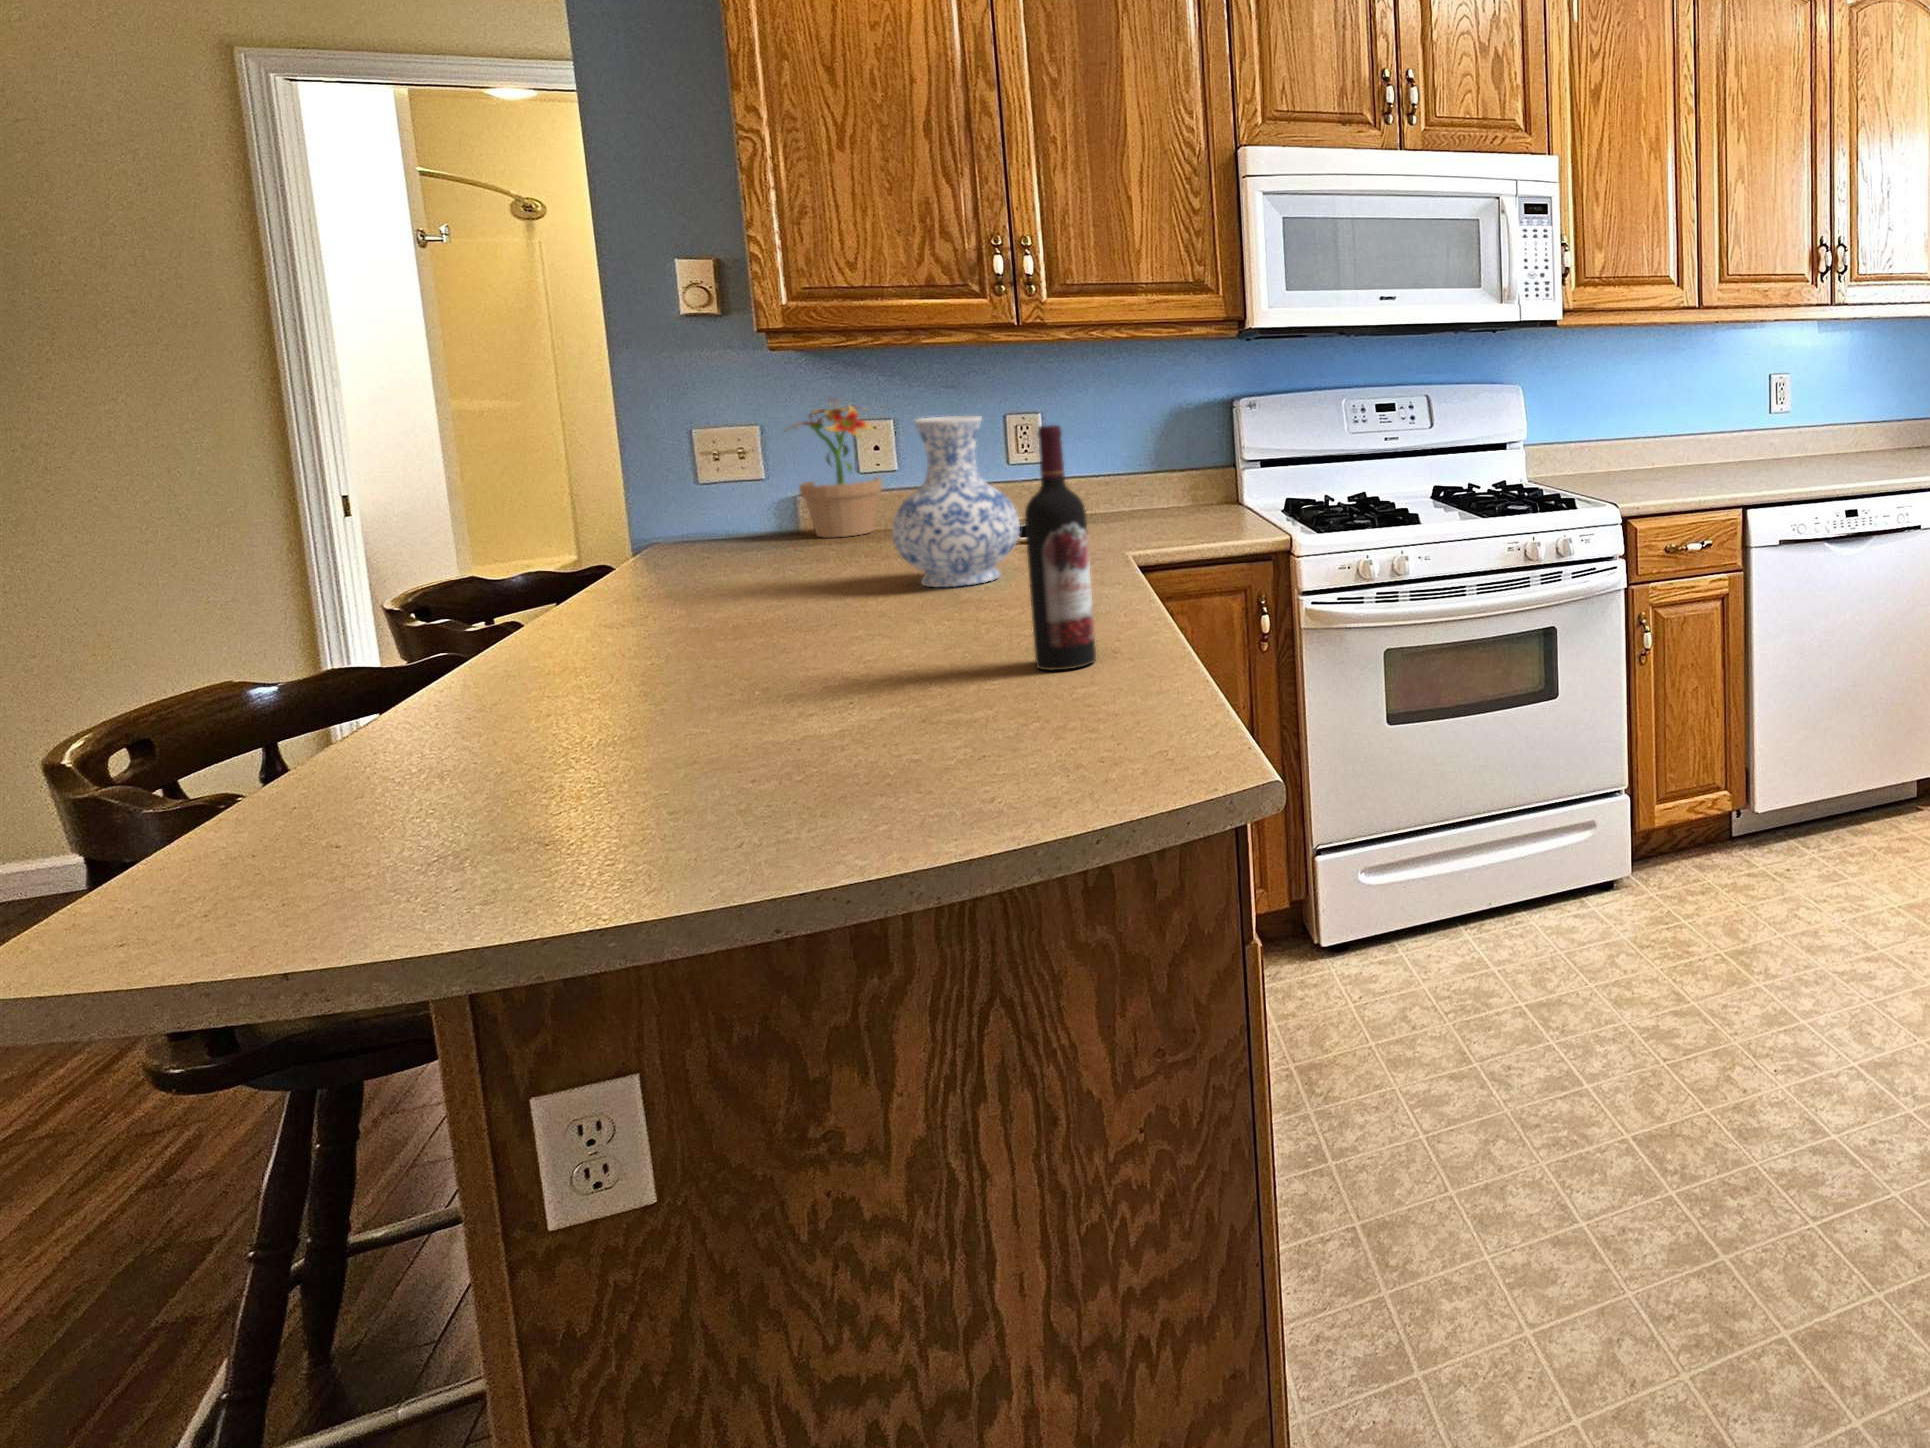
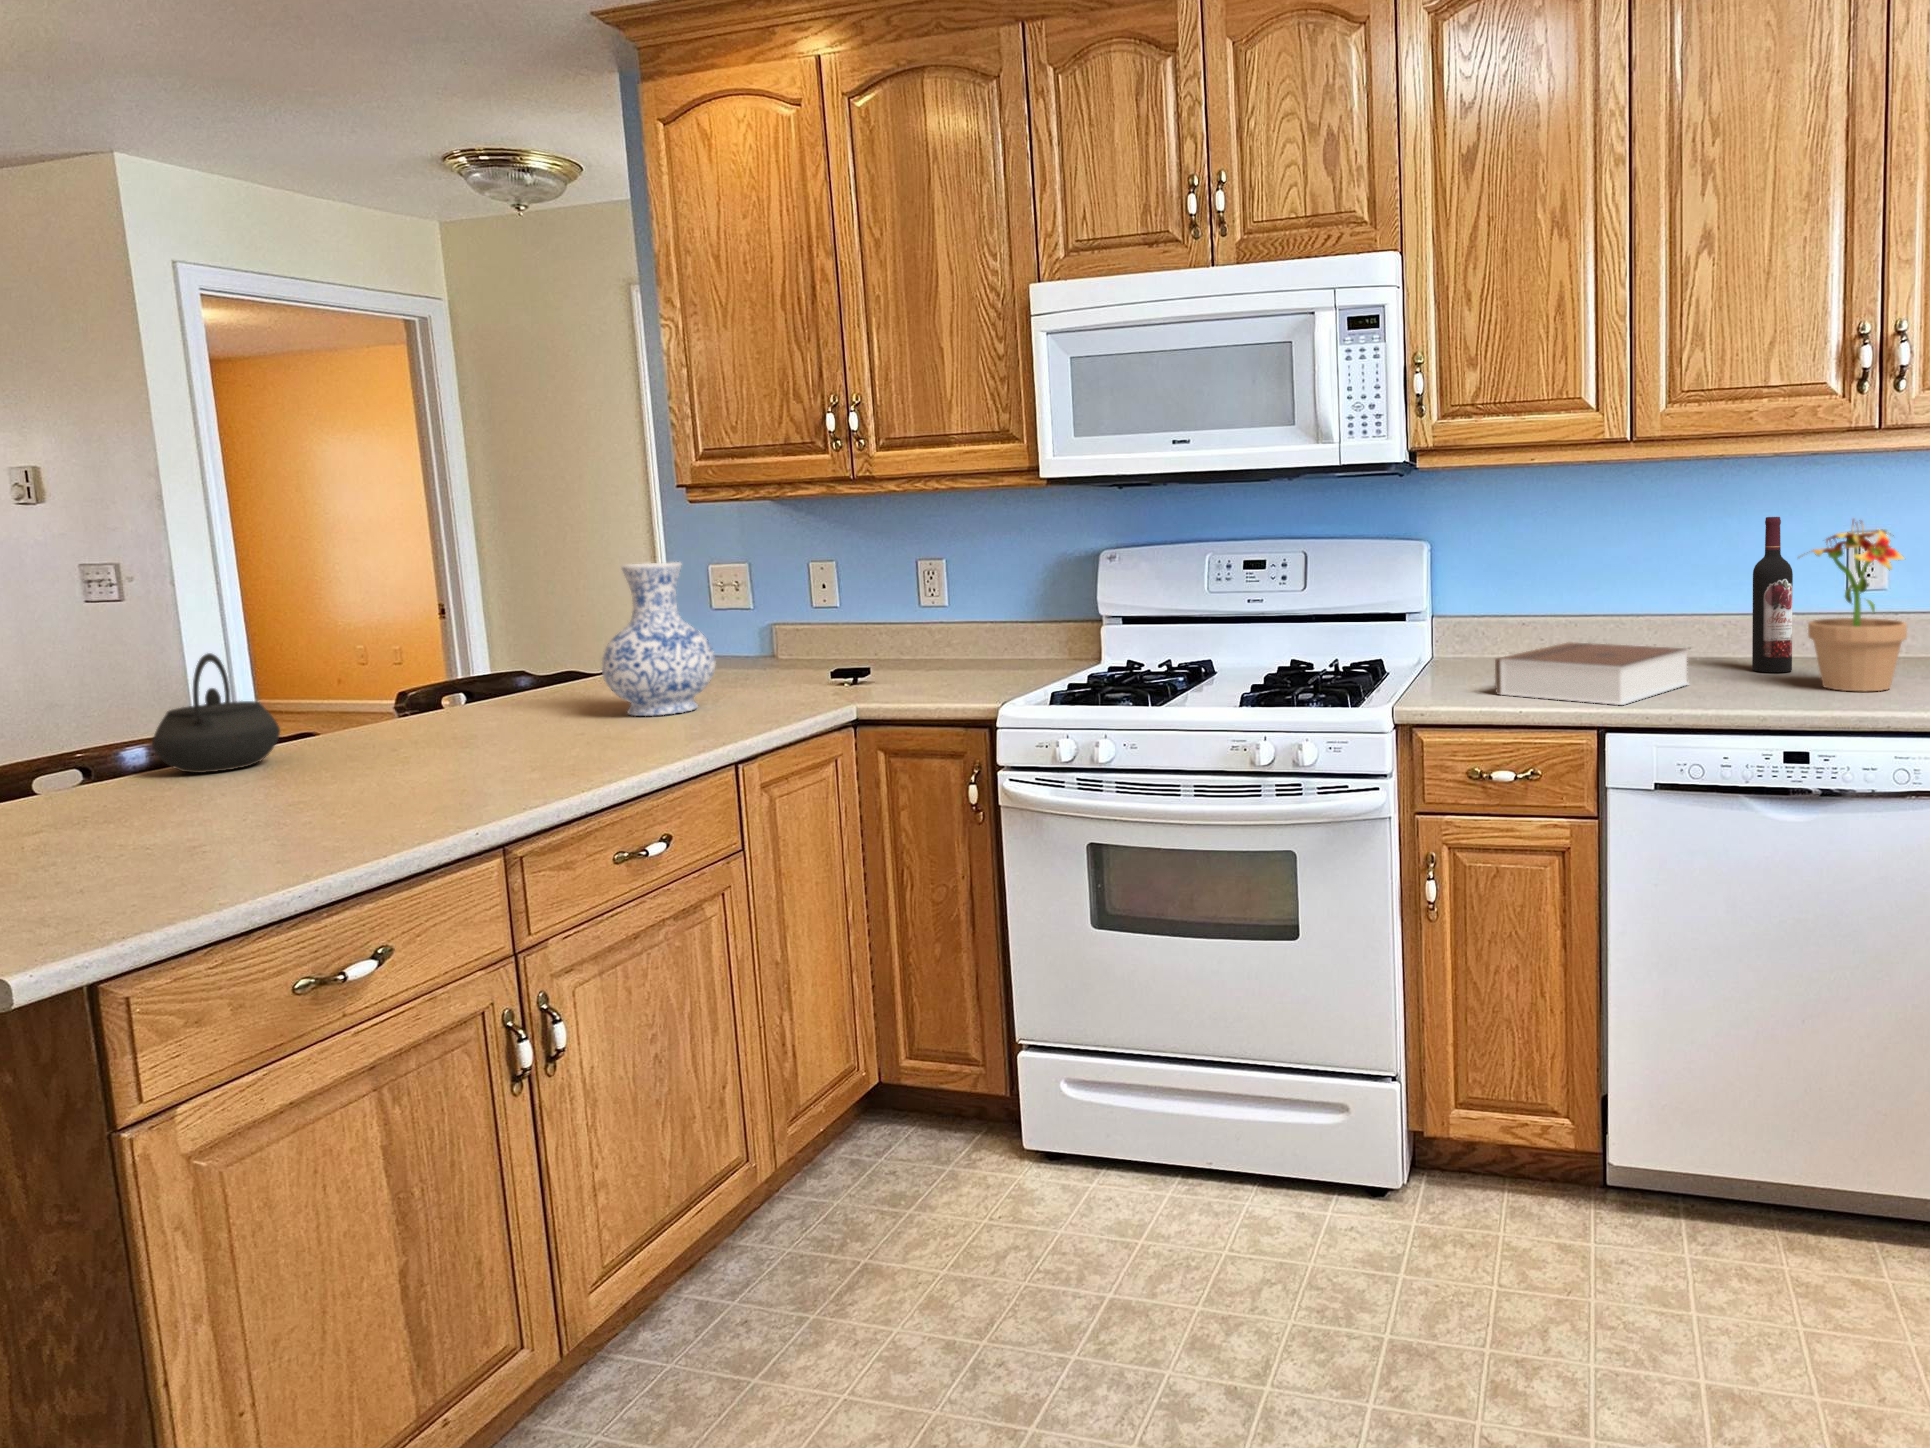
potted plant: present [793,405,882,538] -> present [1800,520,1907,691]
wine bottle: present [1025,425,1096,670] -> present [1752,517,1793,672]
book: none [1640,453,1745,494] -> present [1495,642,1688,705]
kettle: none [542,543,707,702] -> present [152,653,280,773]

